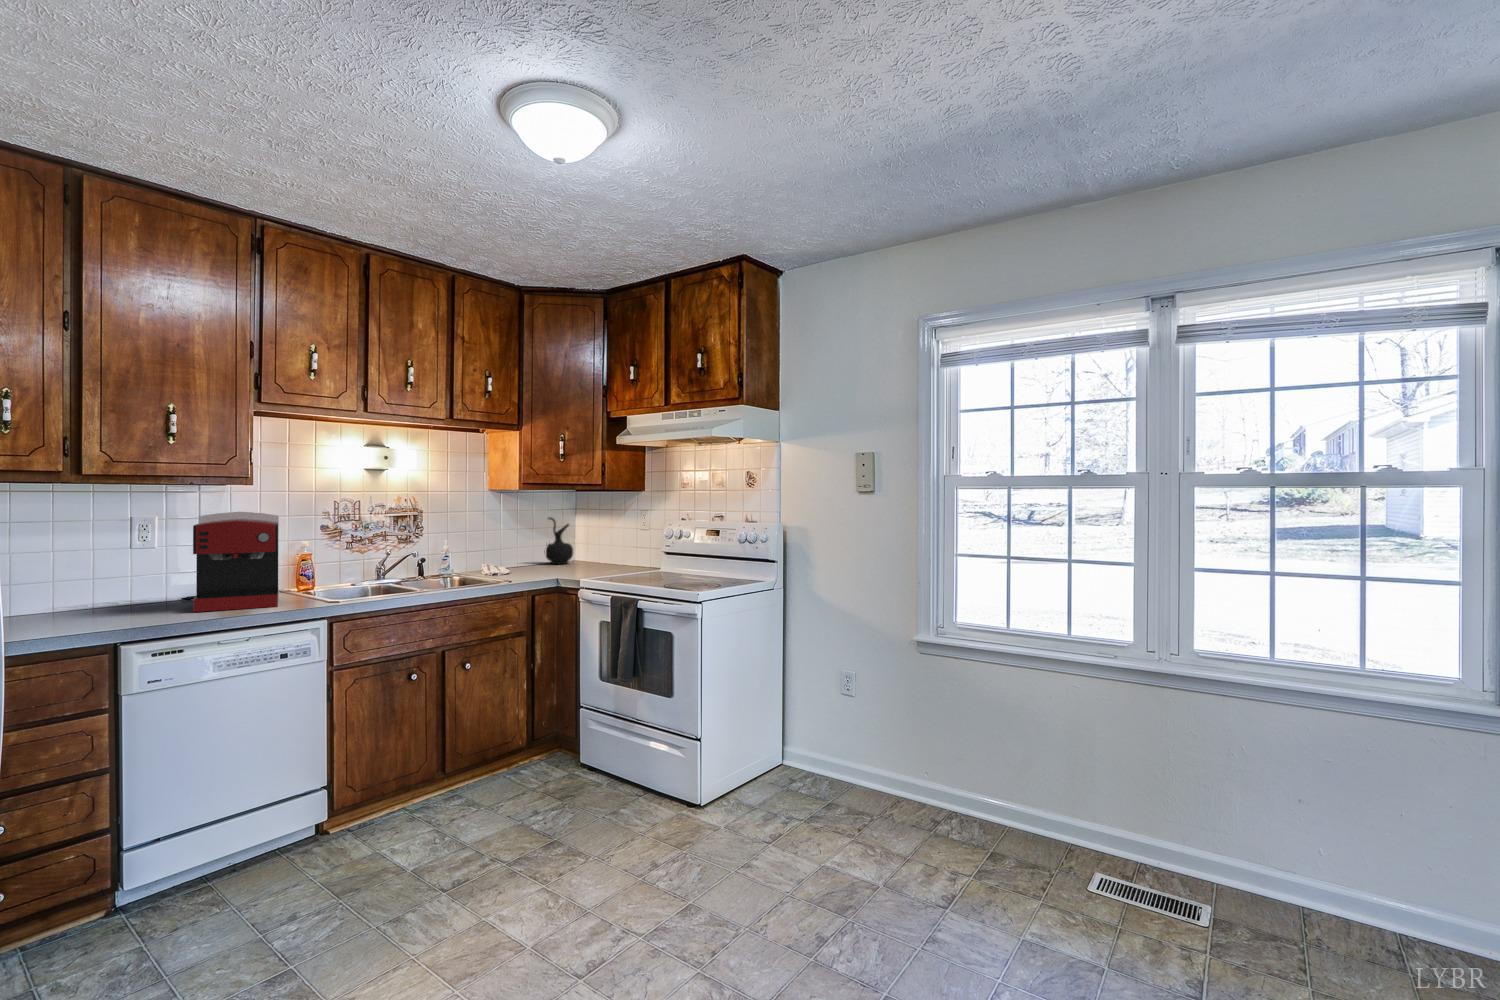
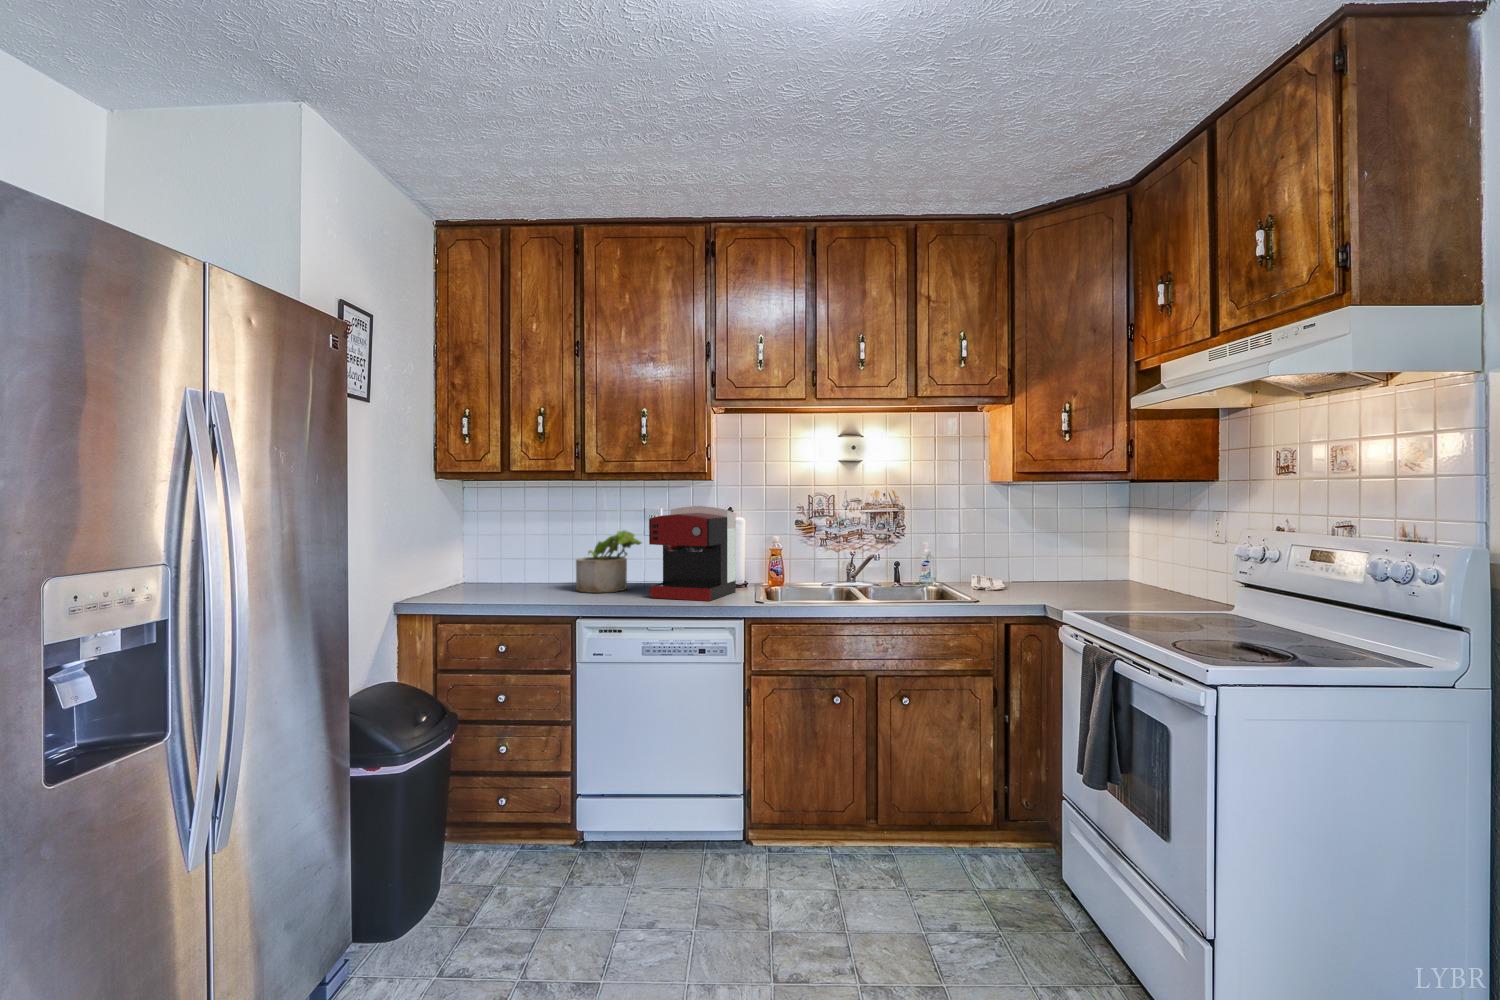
ceramic jug: present [546,517,573,564] -> none [1075,518,1117,583]
potted plant: none [41,541,142,619] -> present [576,531,641,593]

